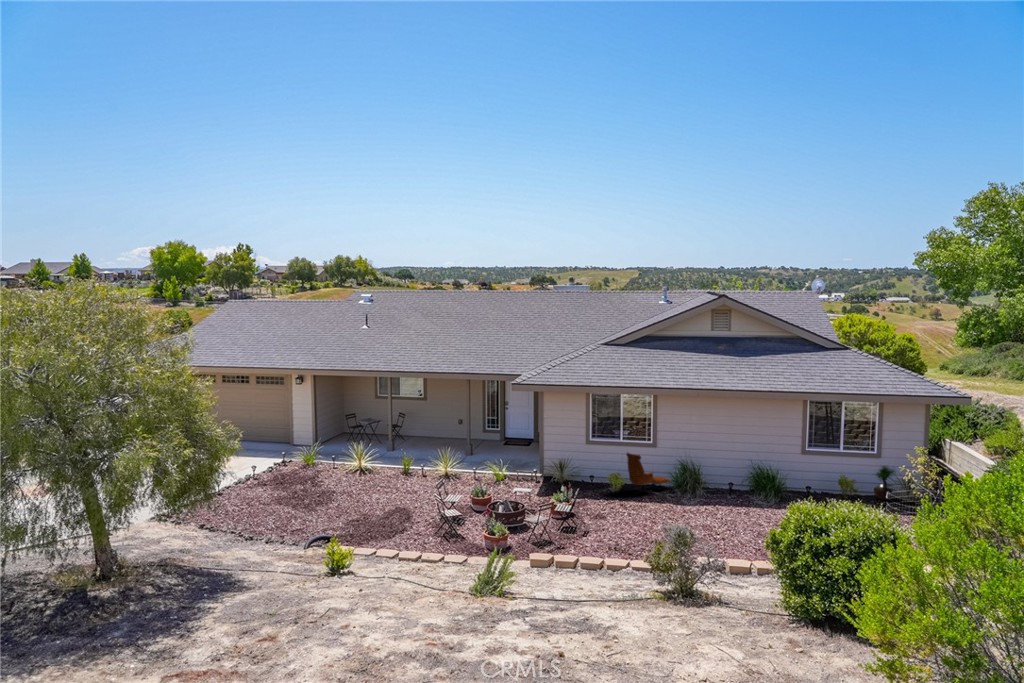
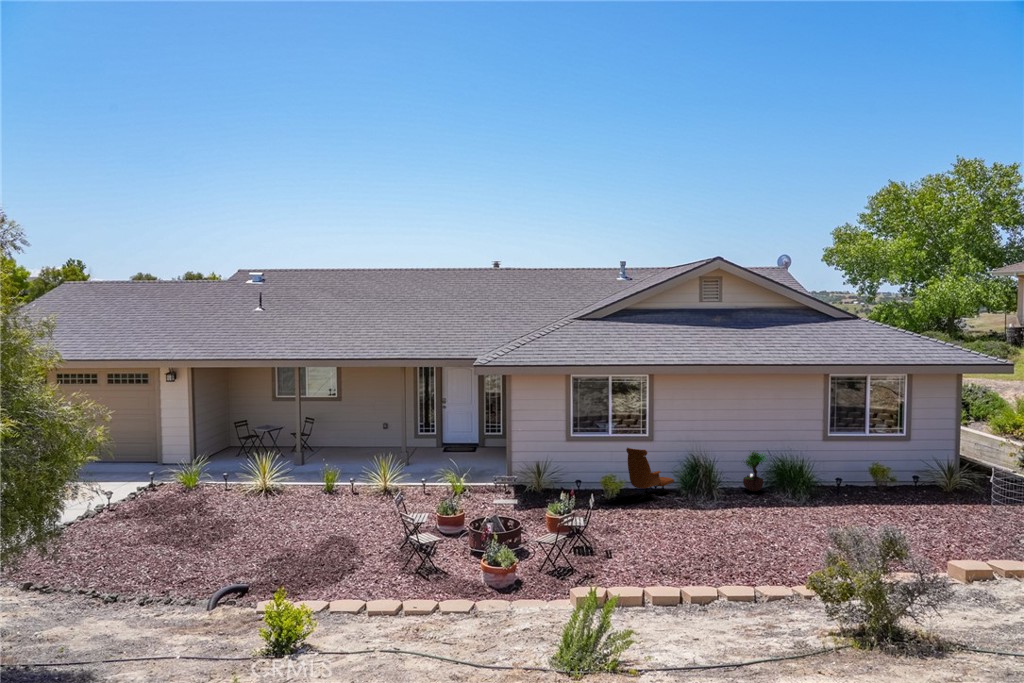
potted tree: present [874,466,895,500] -> present [743,452,766,491]

